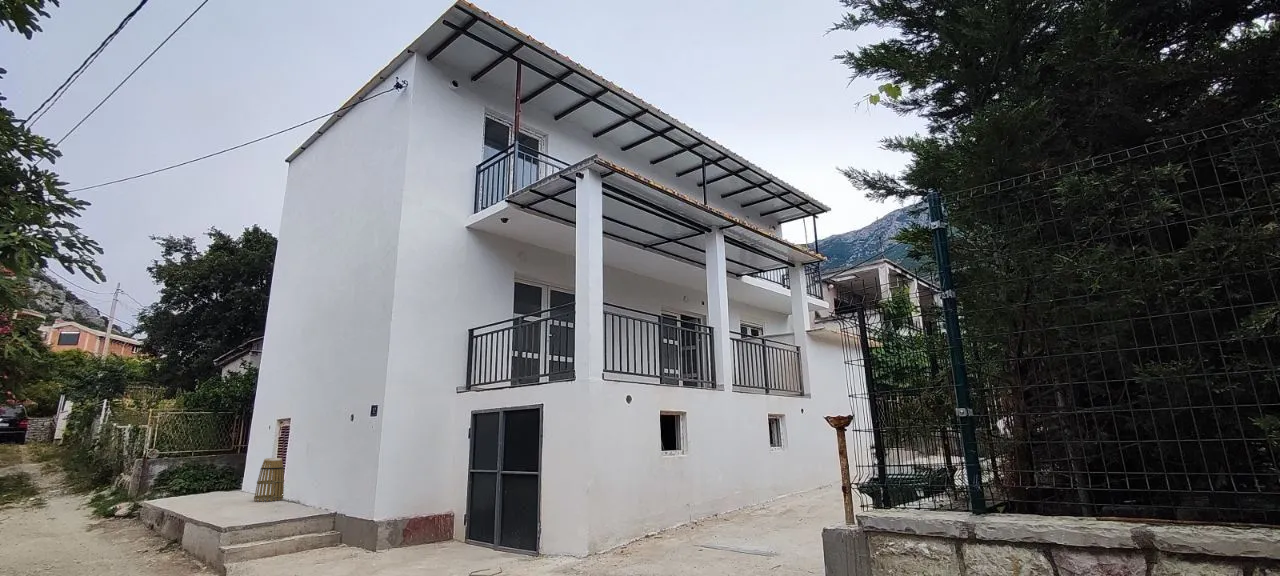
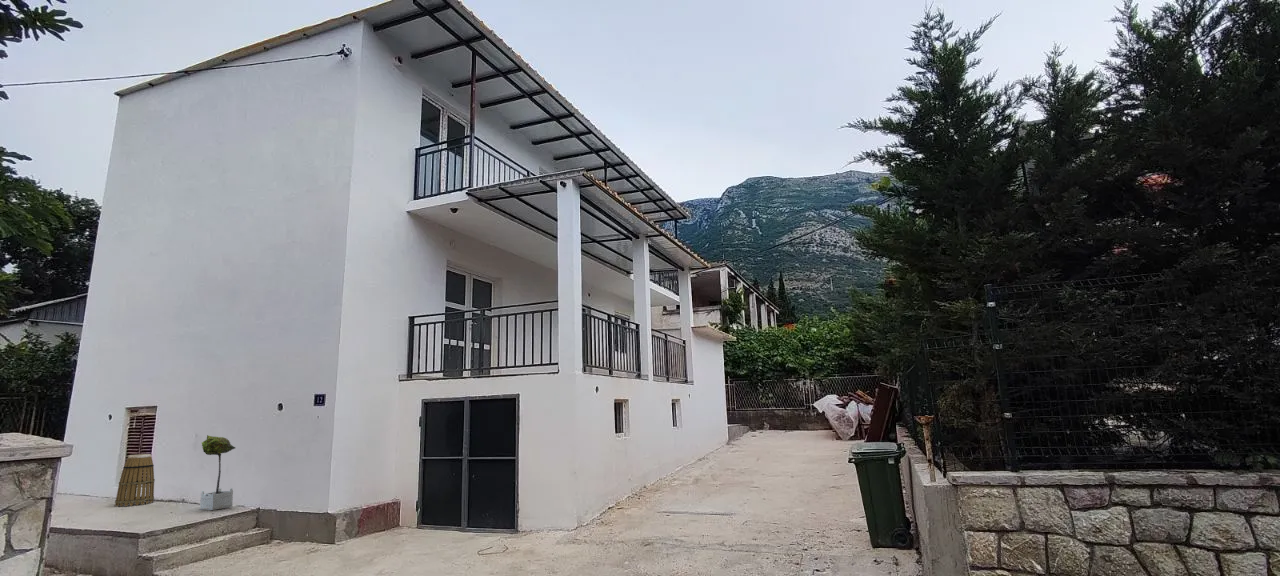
potted tree: none [296,442,326,509] -> present [200,435,235,510]

